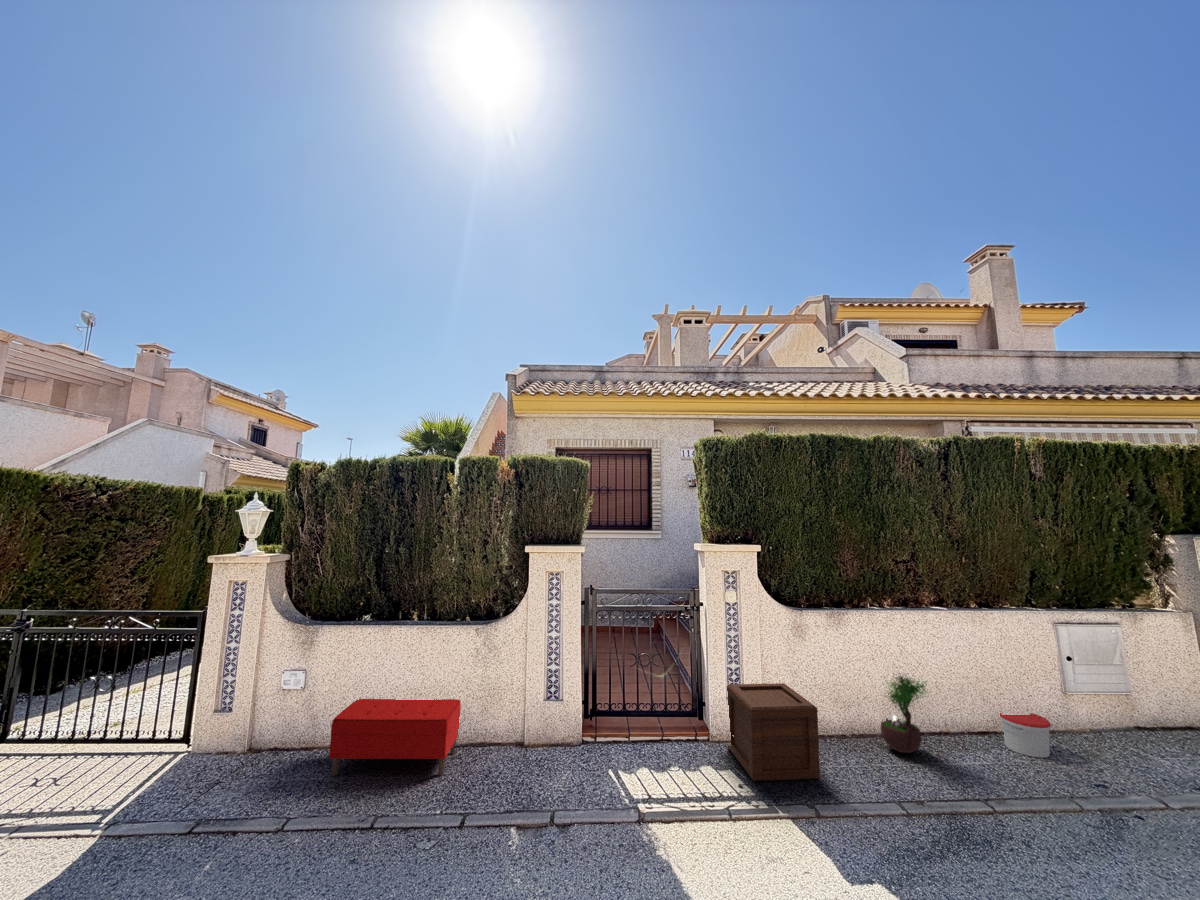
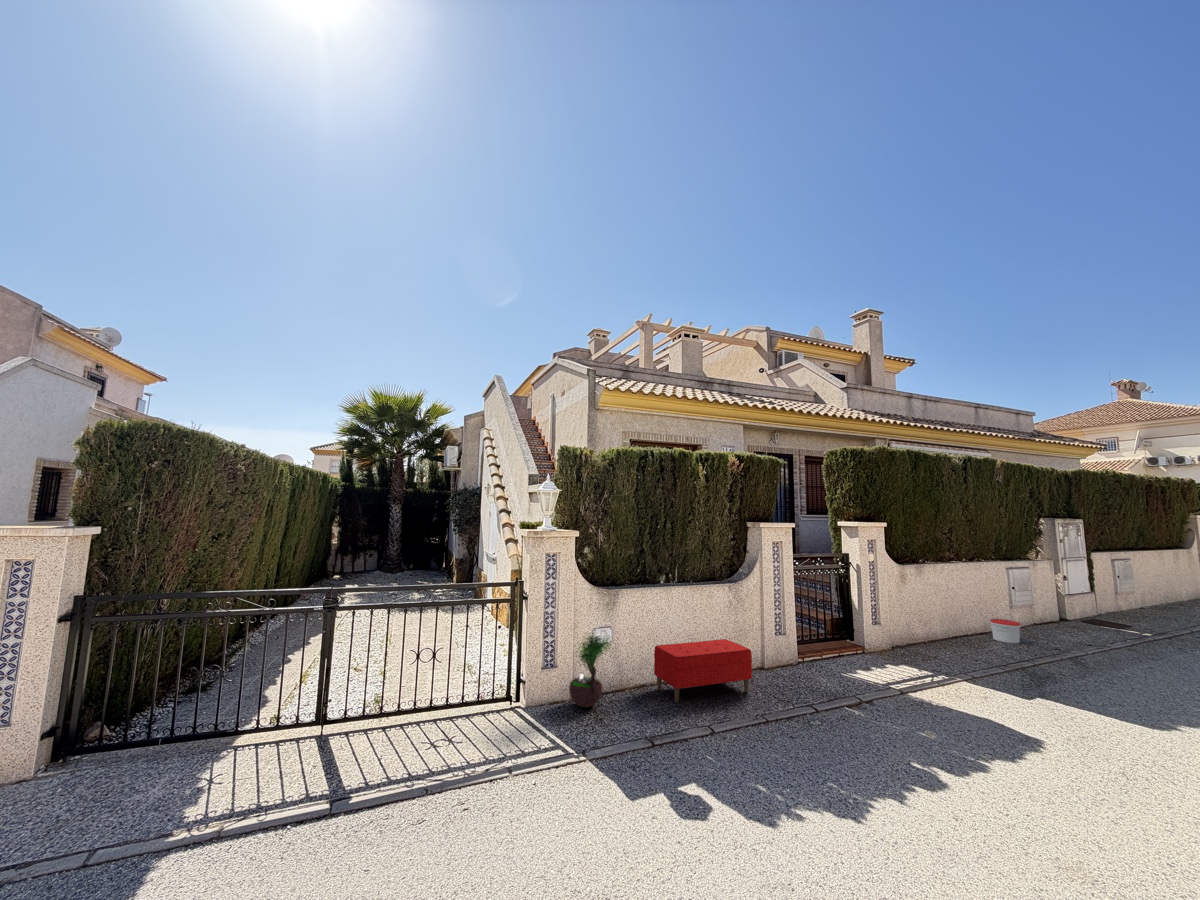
potted tree: present [880,673,927,753] -> present [569,633,609,707]
wooden crate: present [727,683,820,781] -> none [876,611,948,670]

